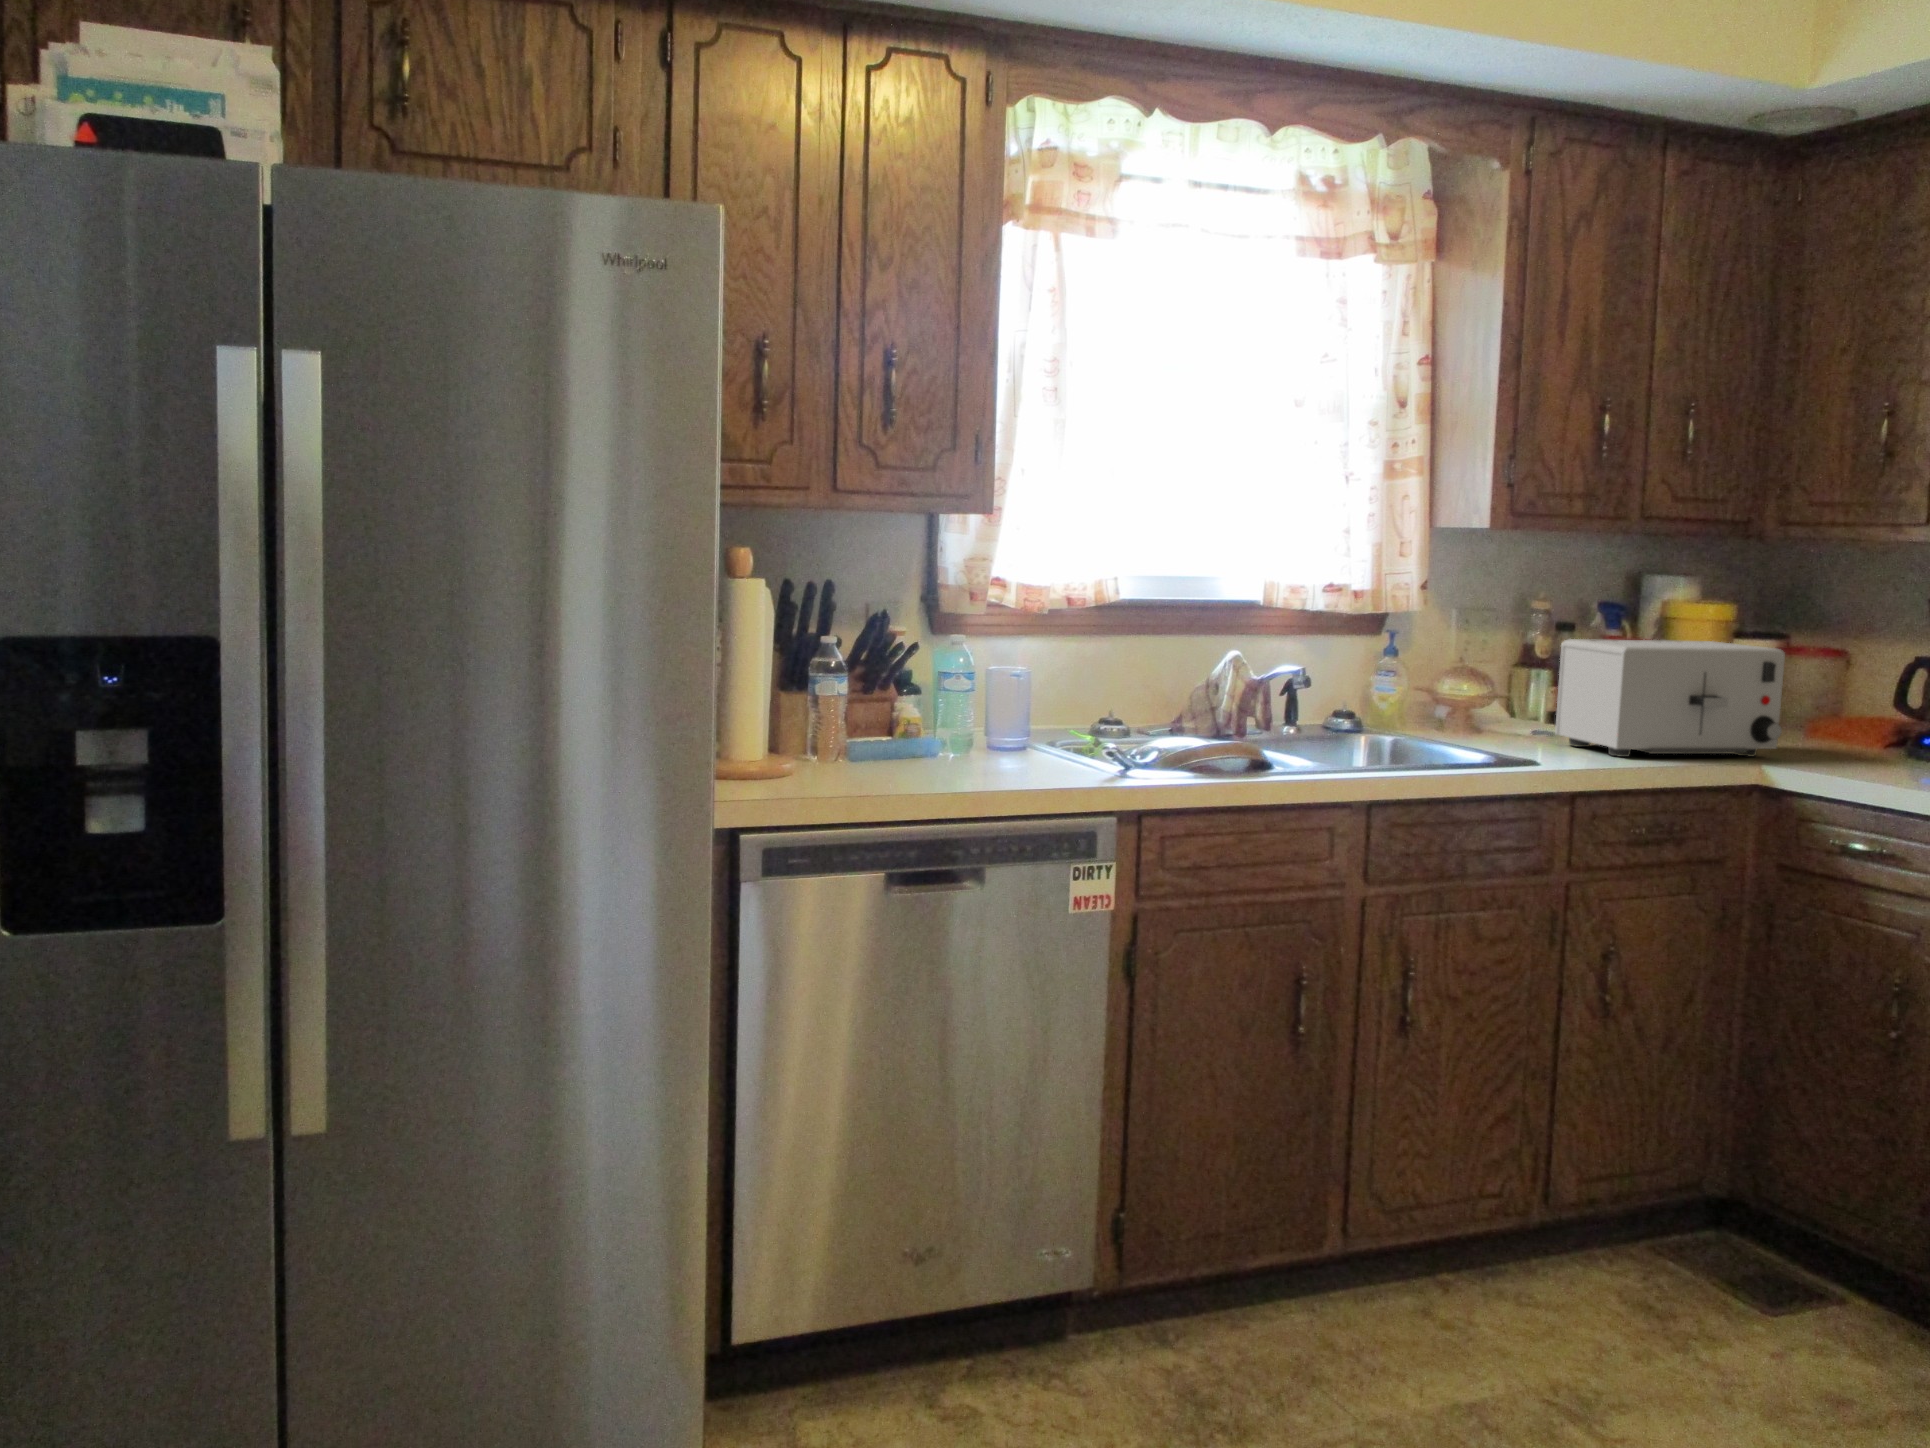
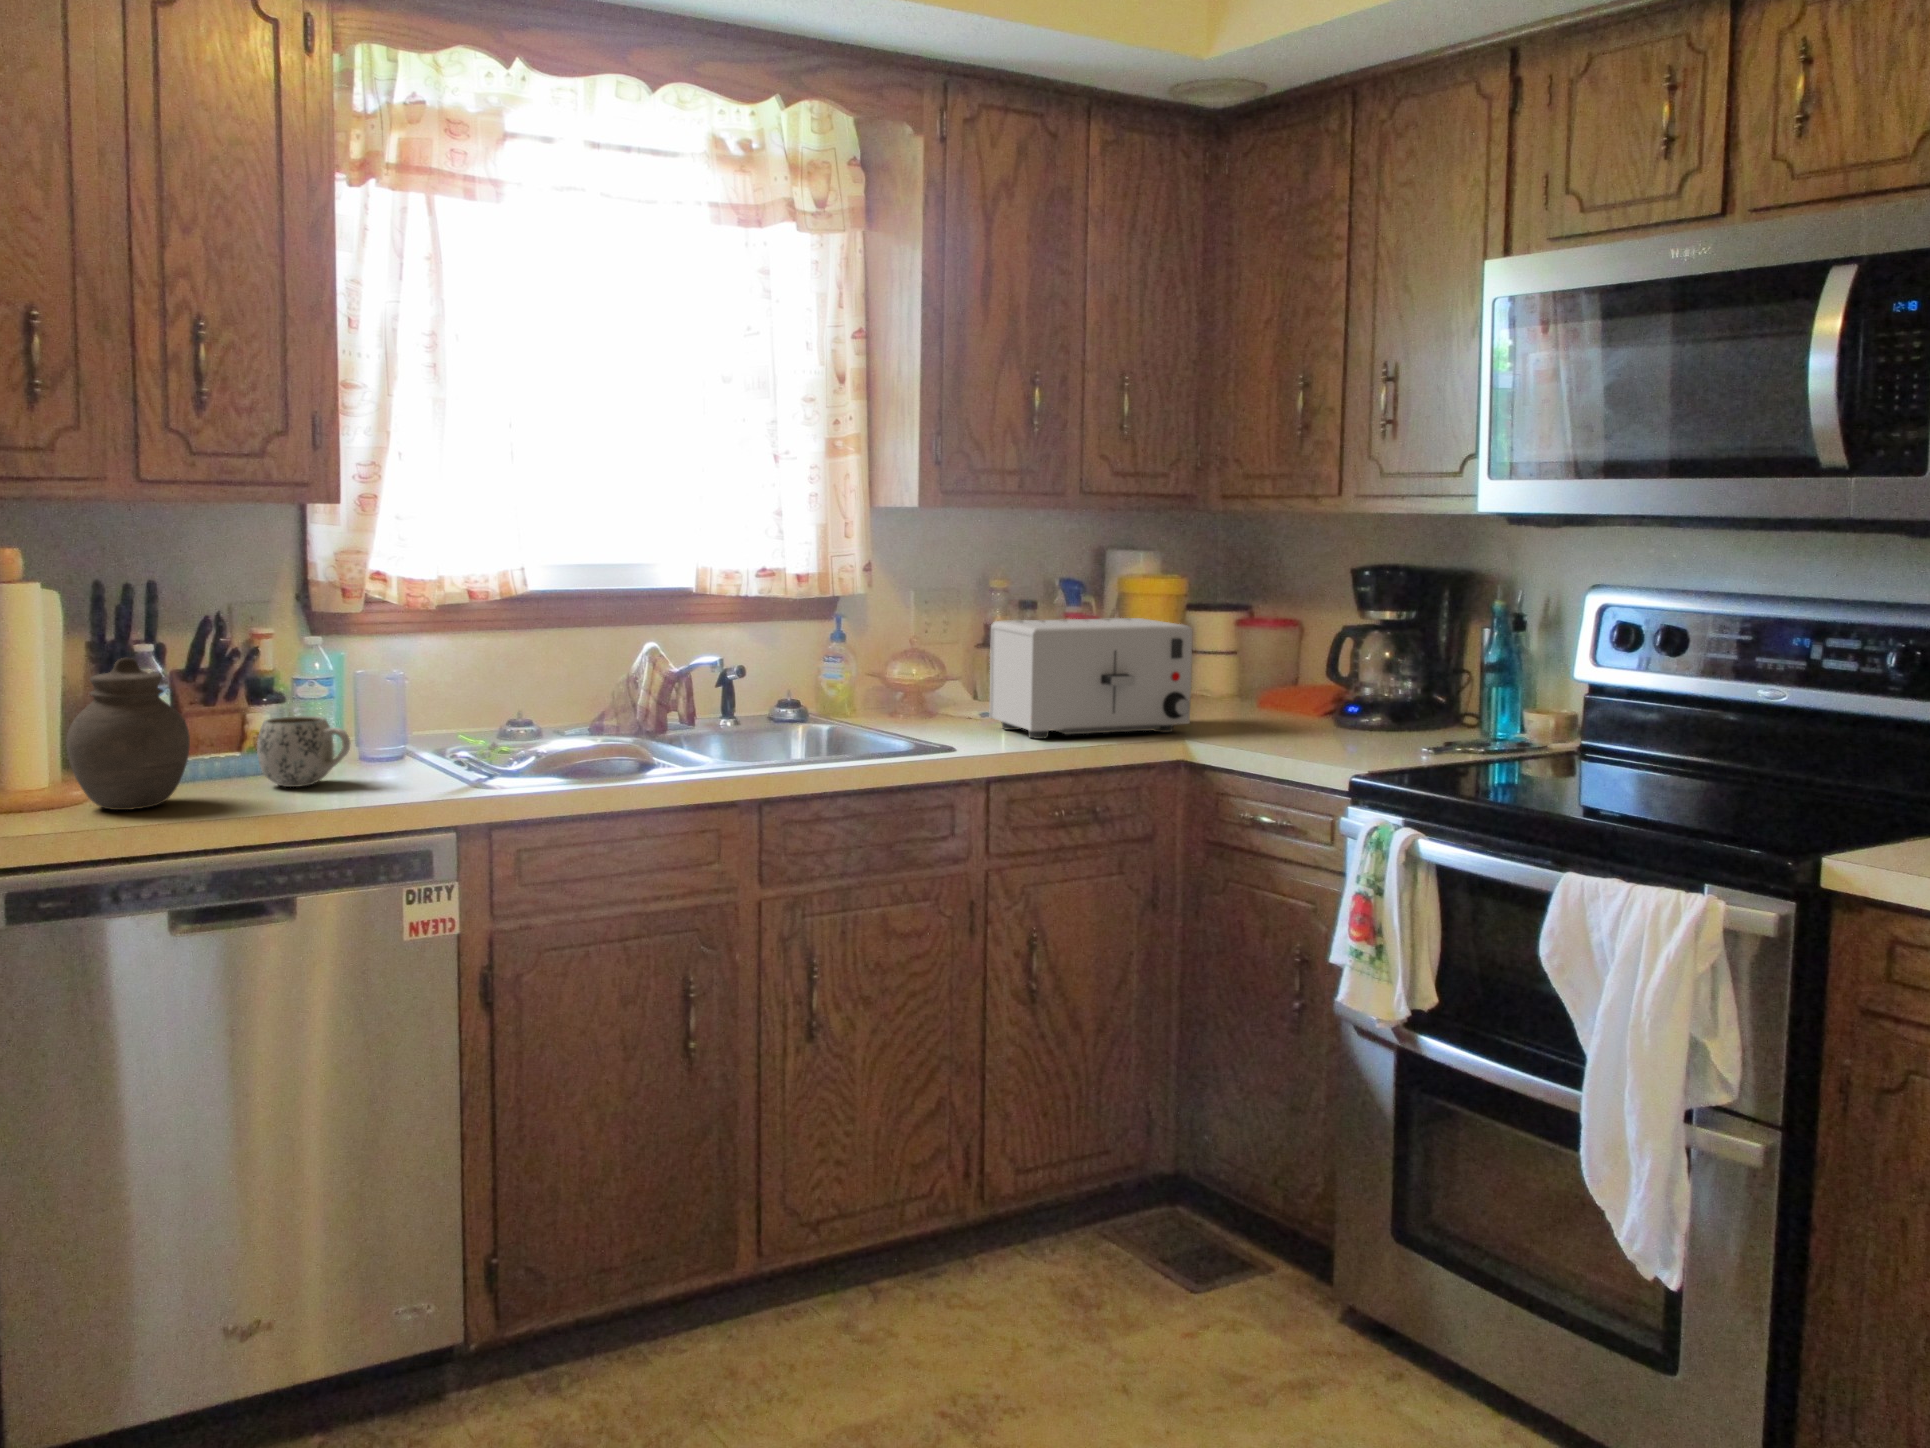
jar: none [791,645,890,780] -> present [67,658,190,810]
mug: none [929,704,1011,767] -> present [257,716,350,787]

